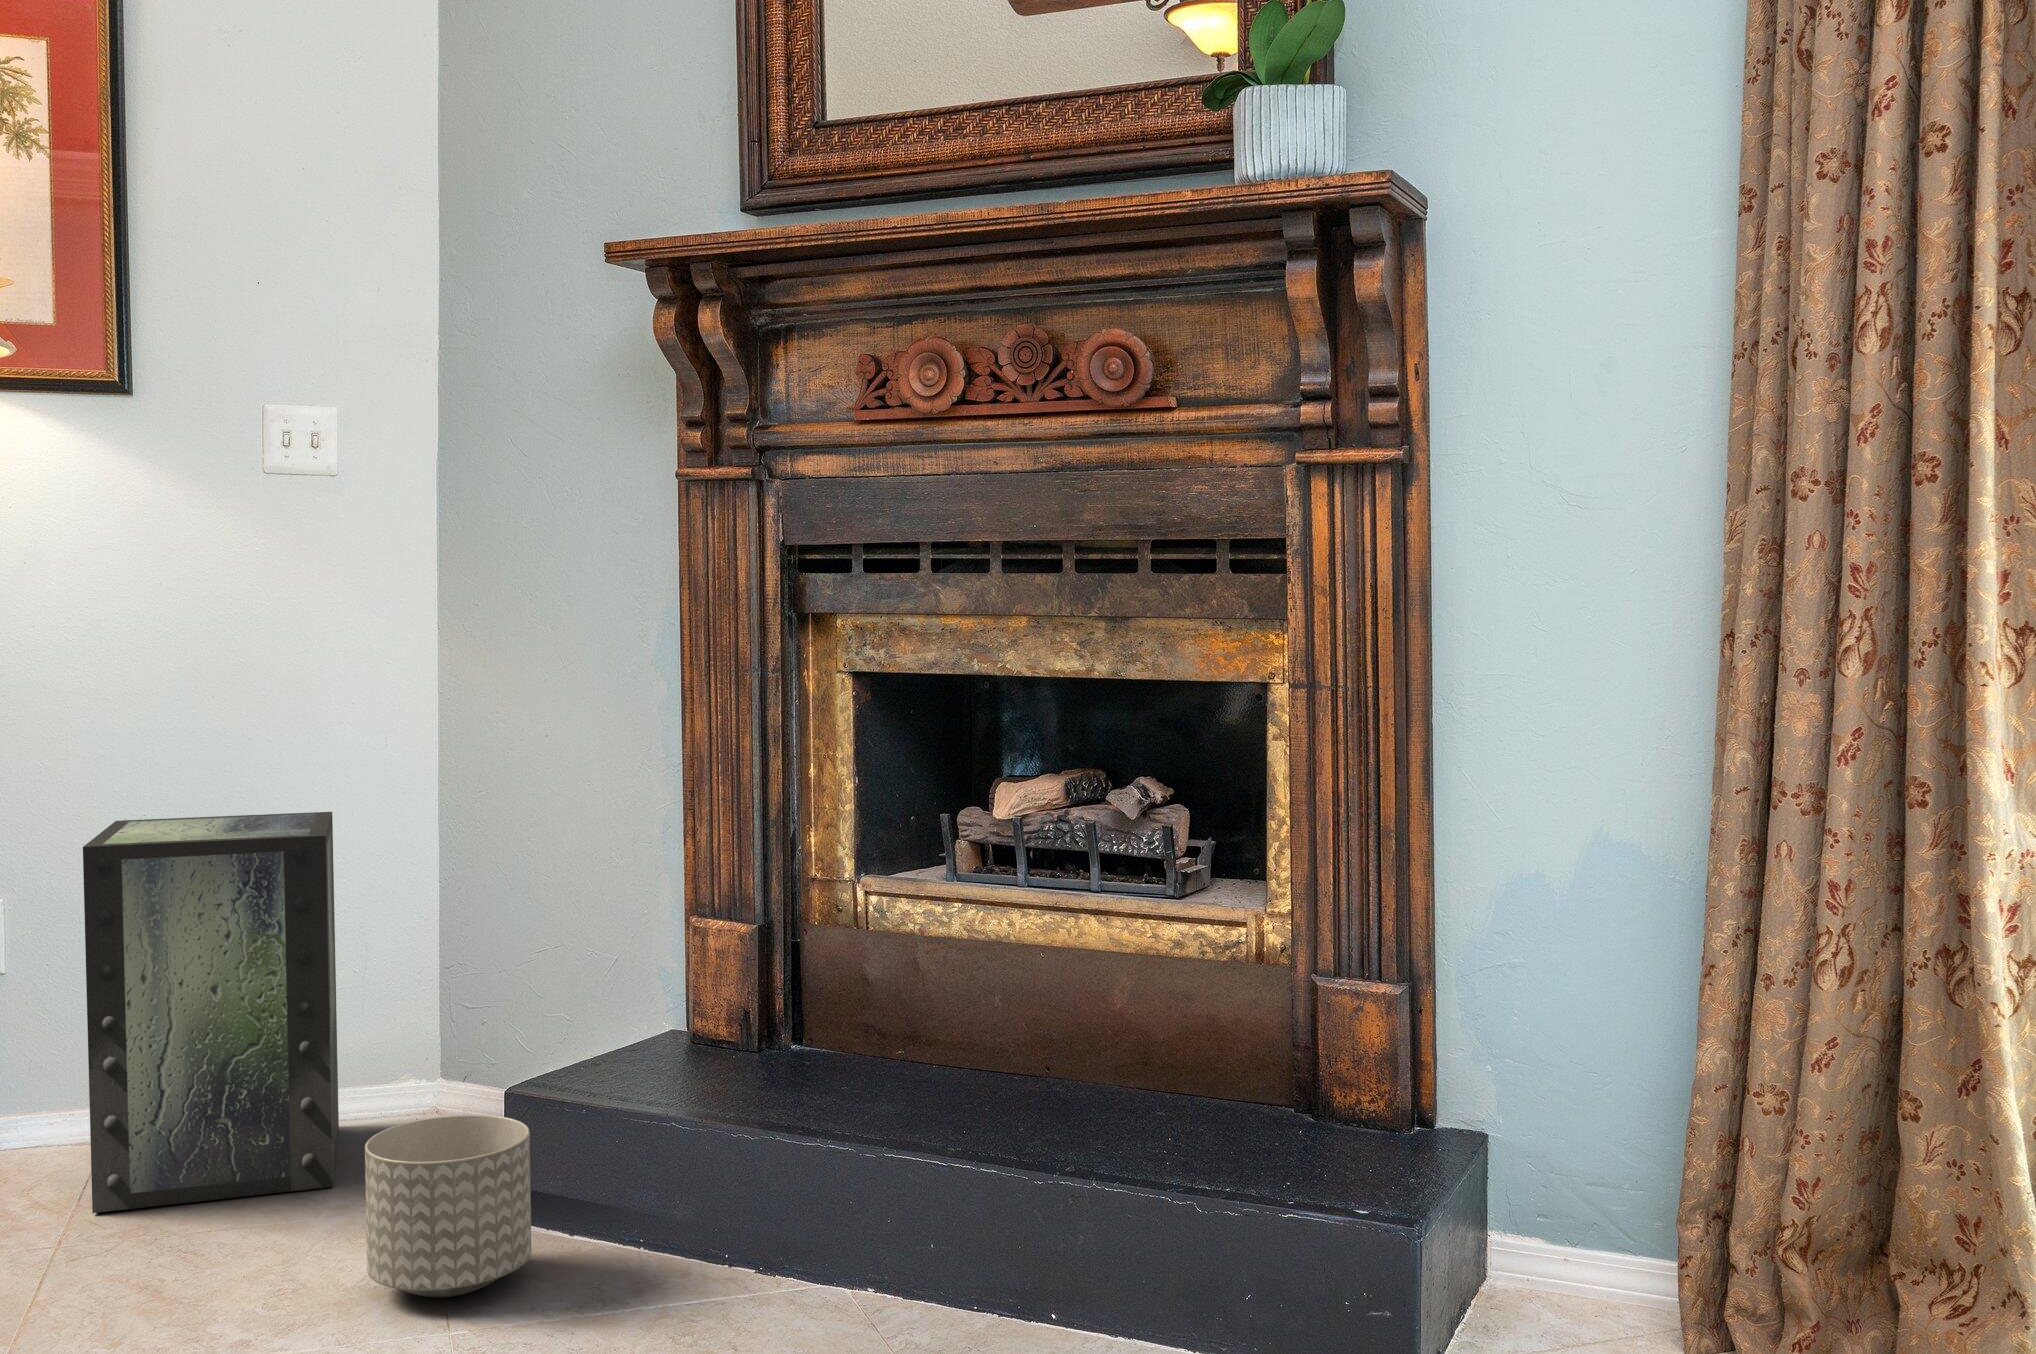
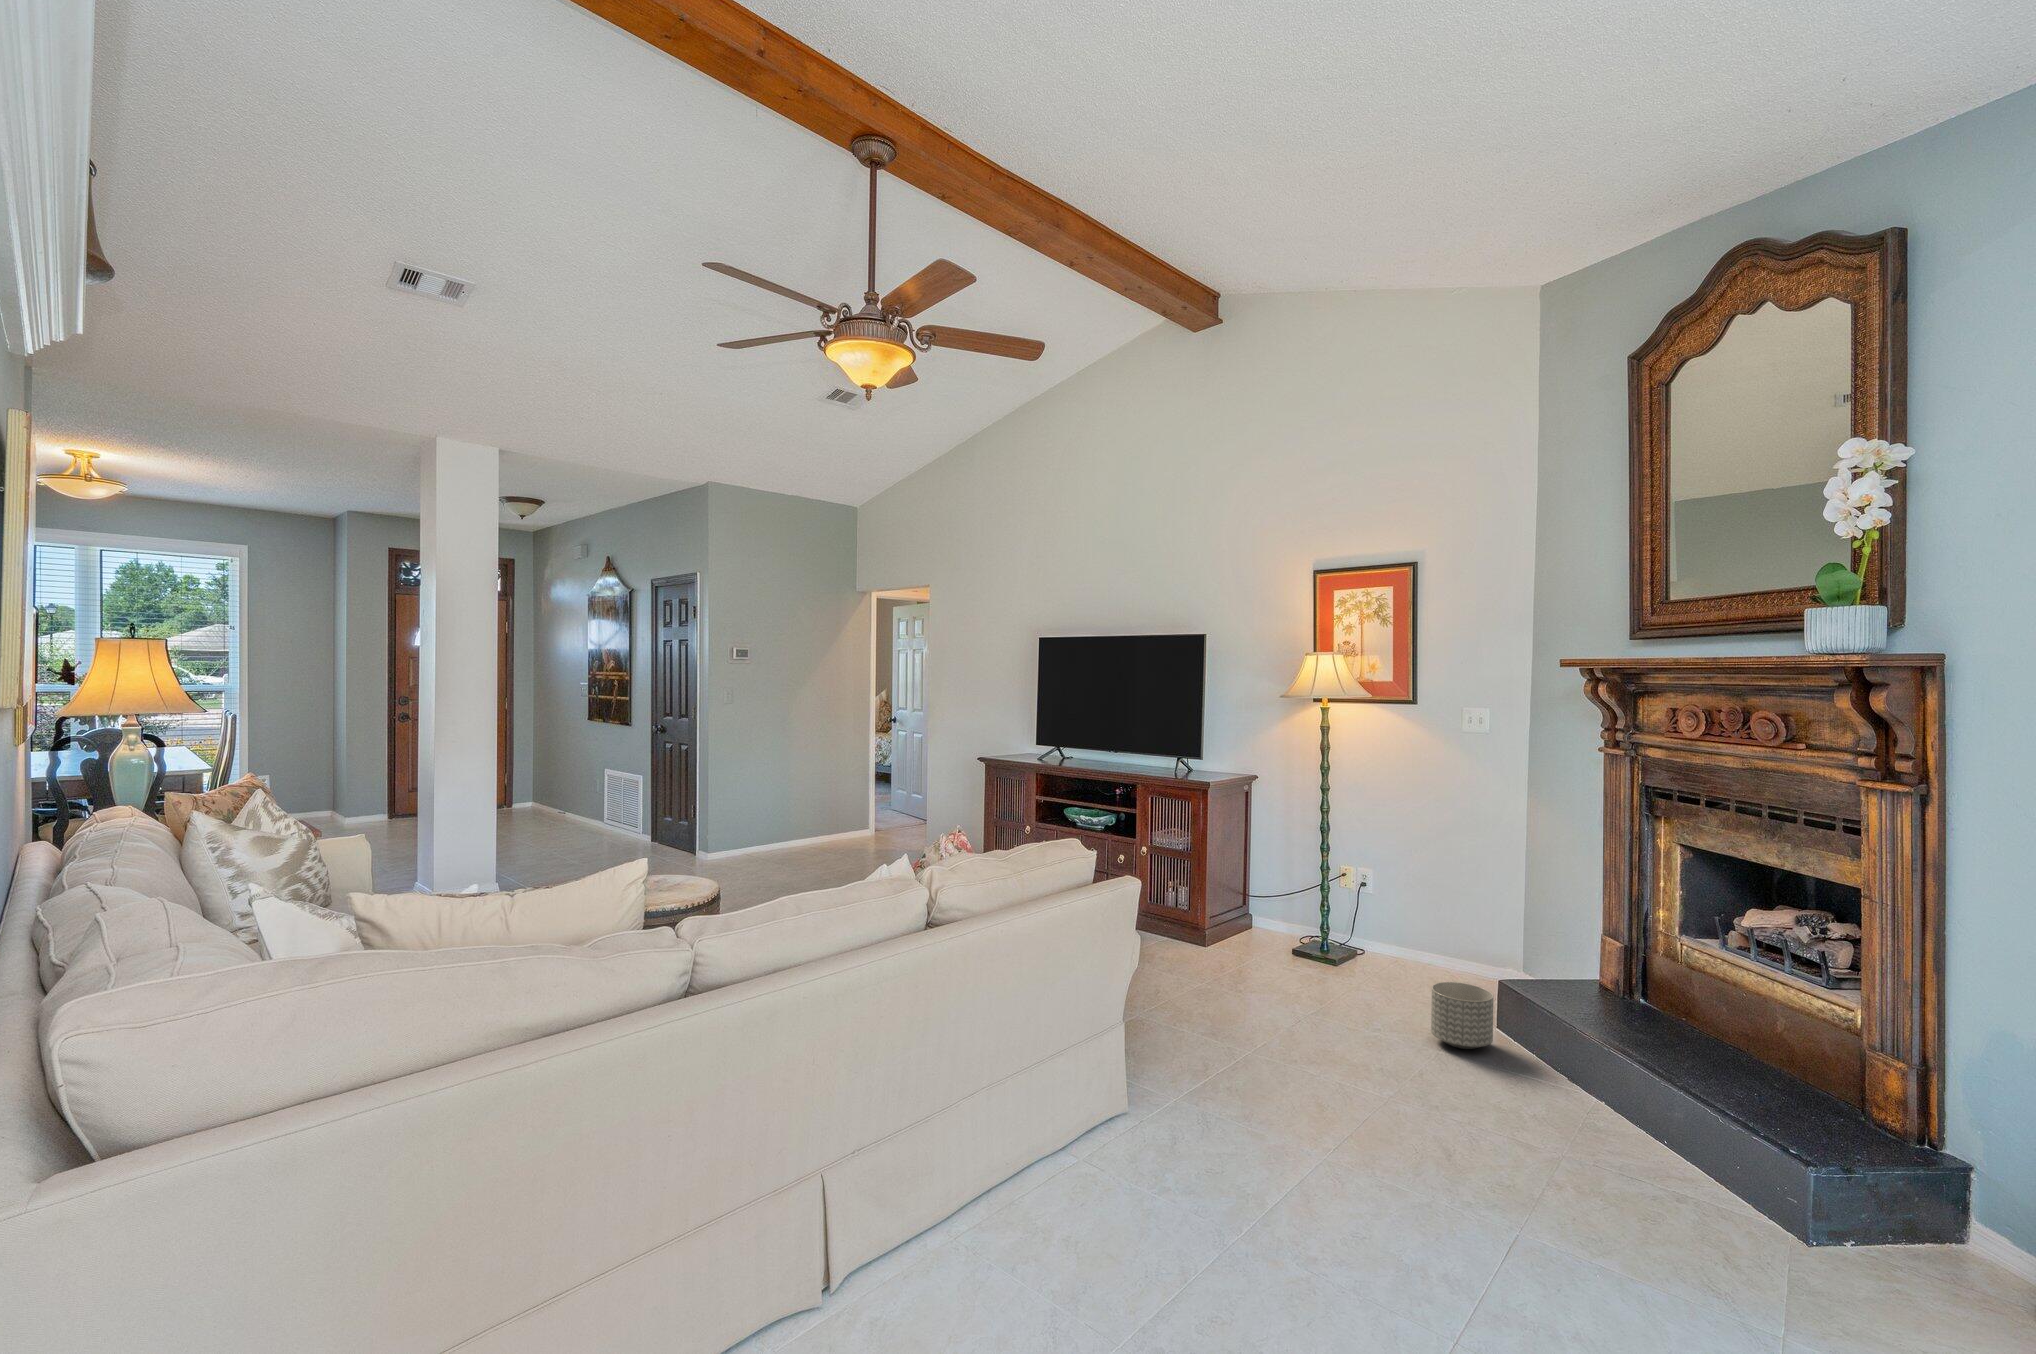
storage box: present [83,812,339,1213] -> none [1373,849,1477,1000]

